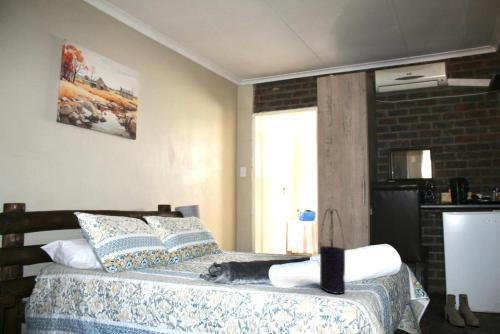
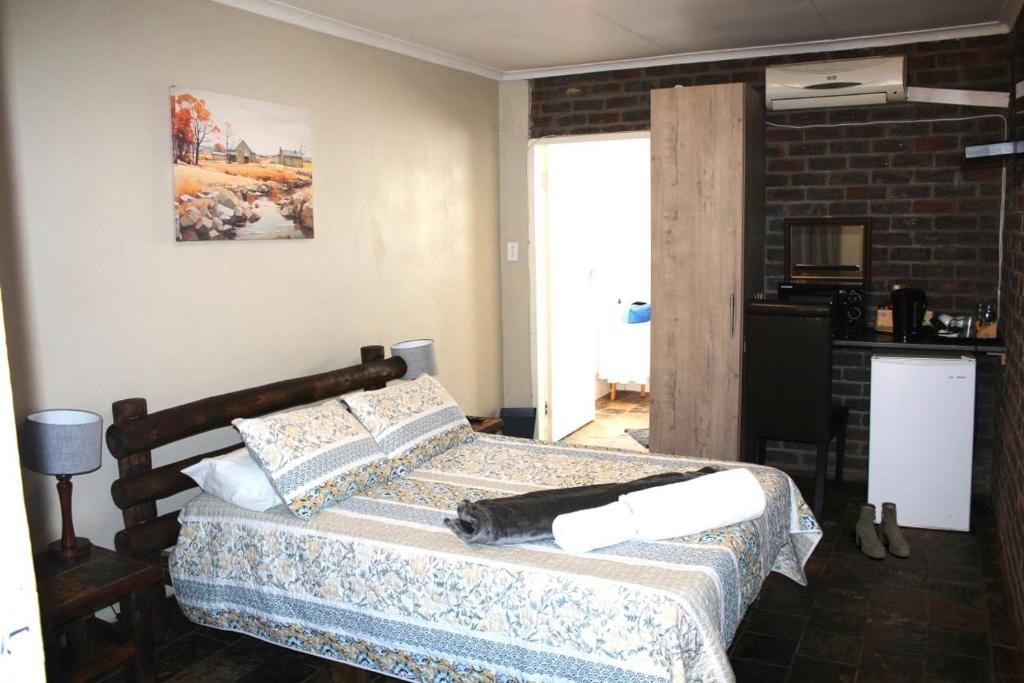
tote bag: present [320,210,345,294] -> none [630,445,667,576]

